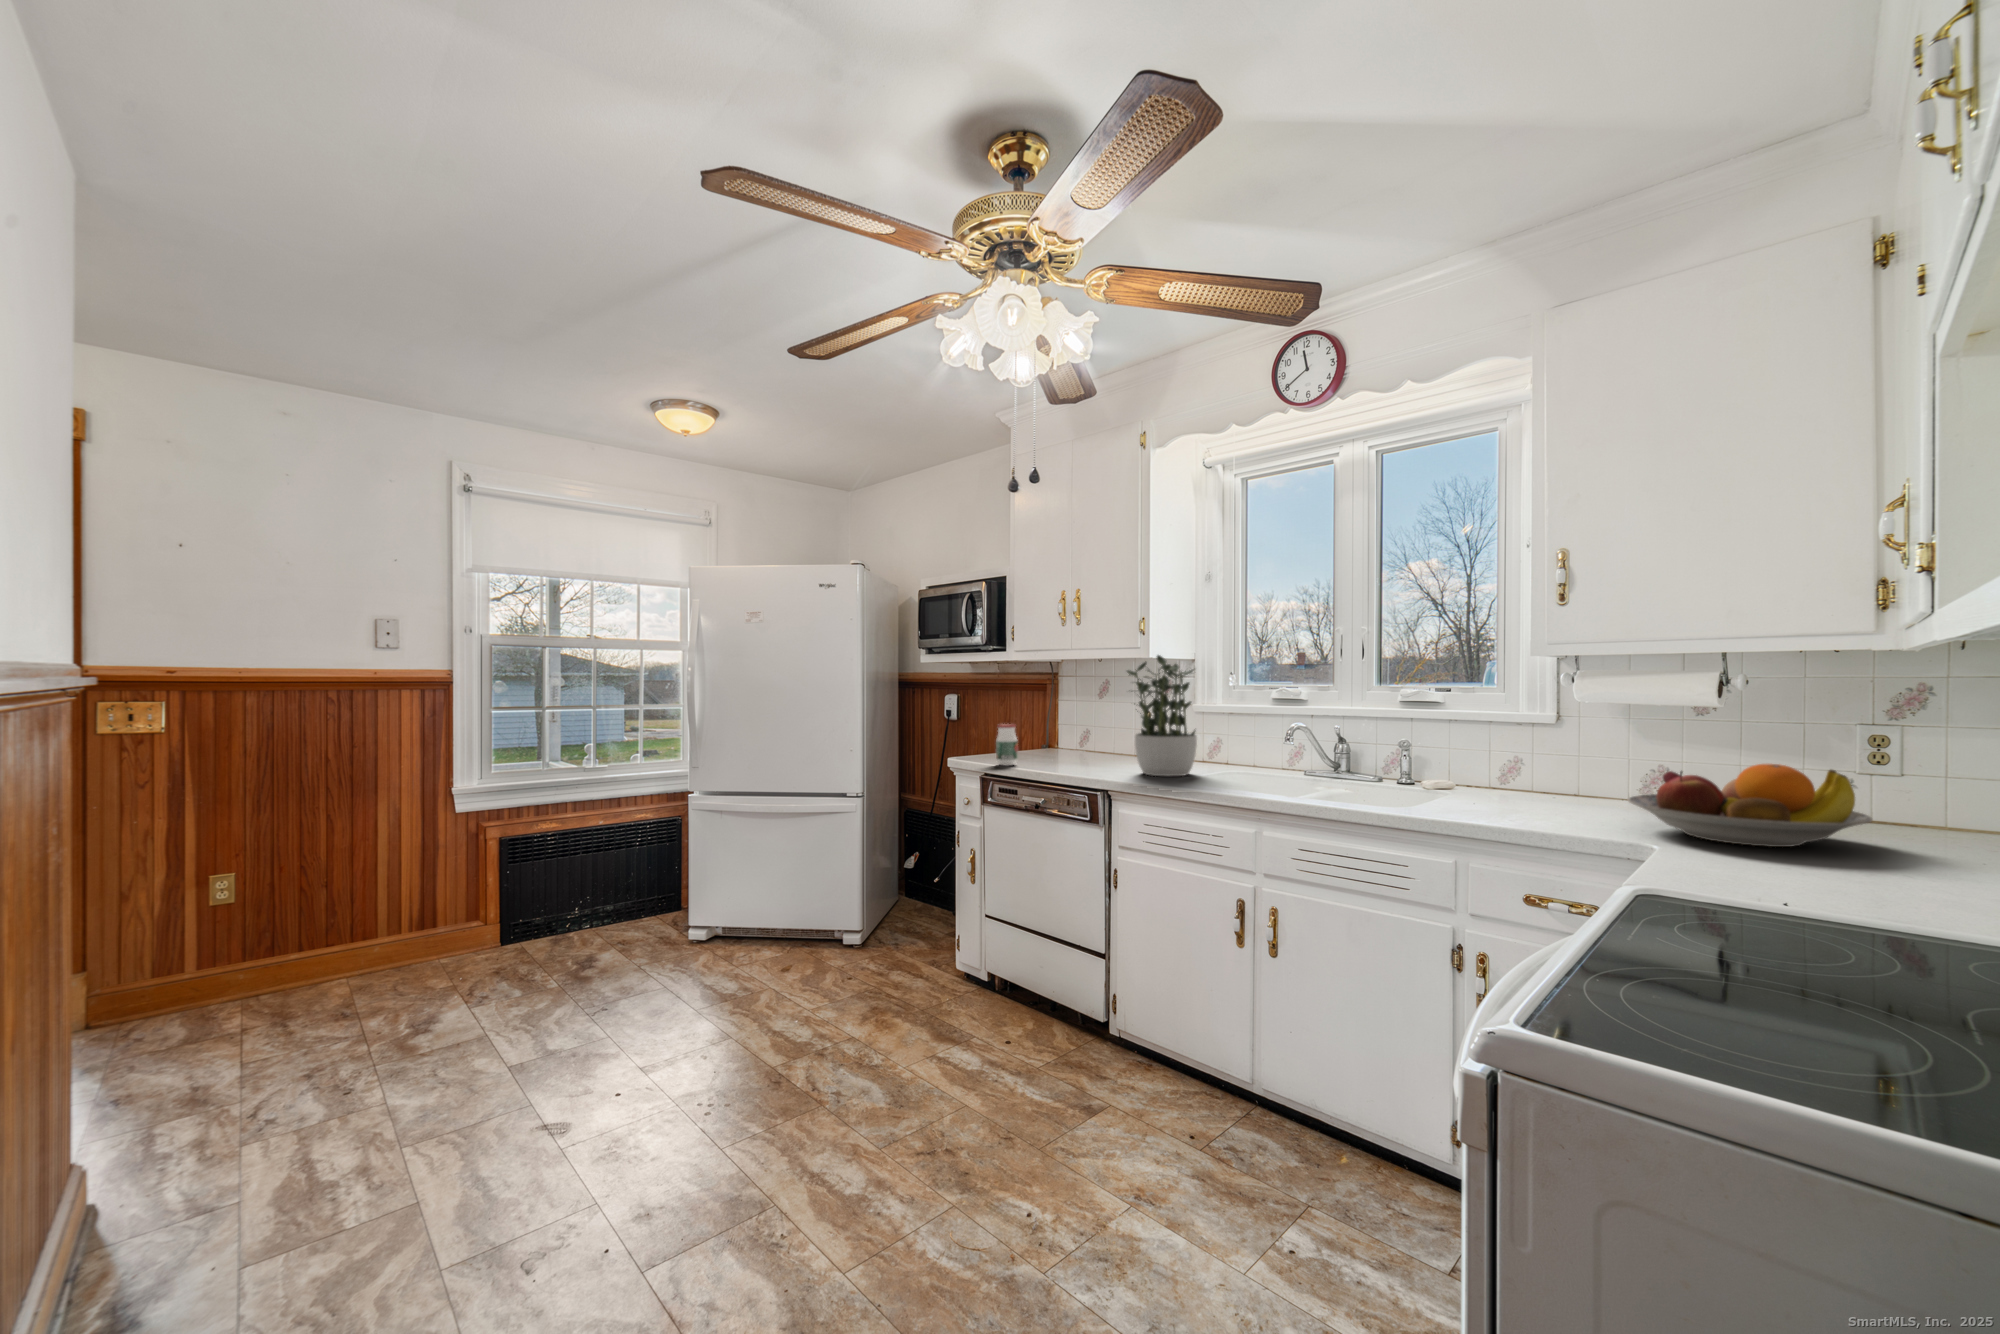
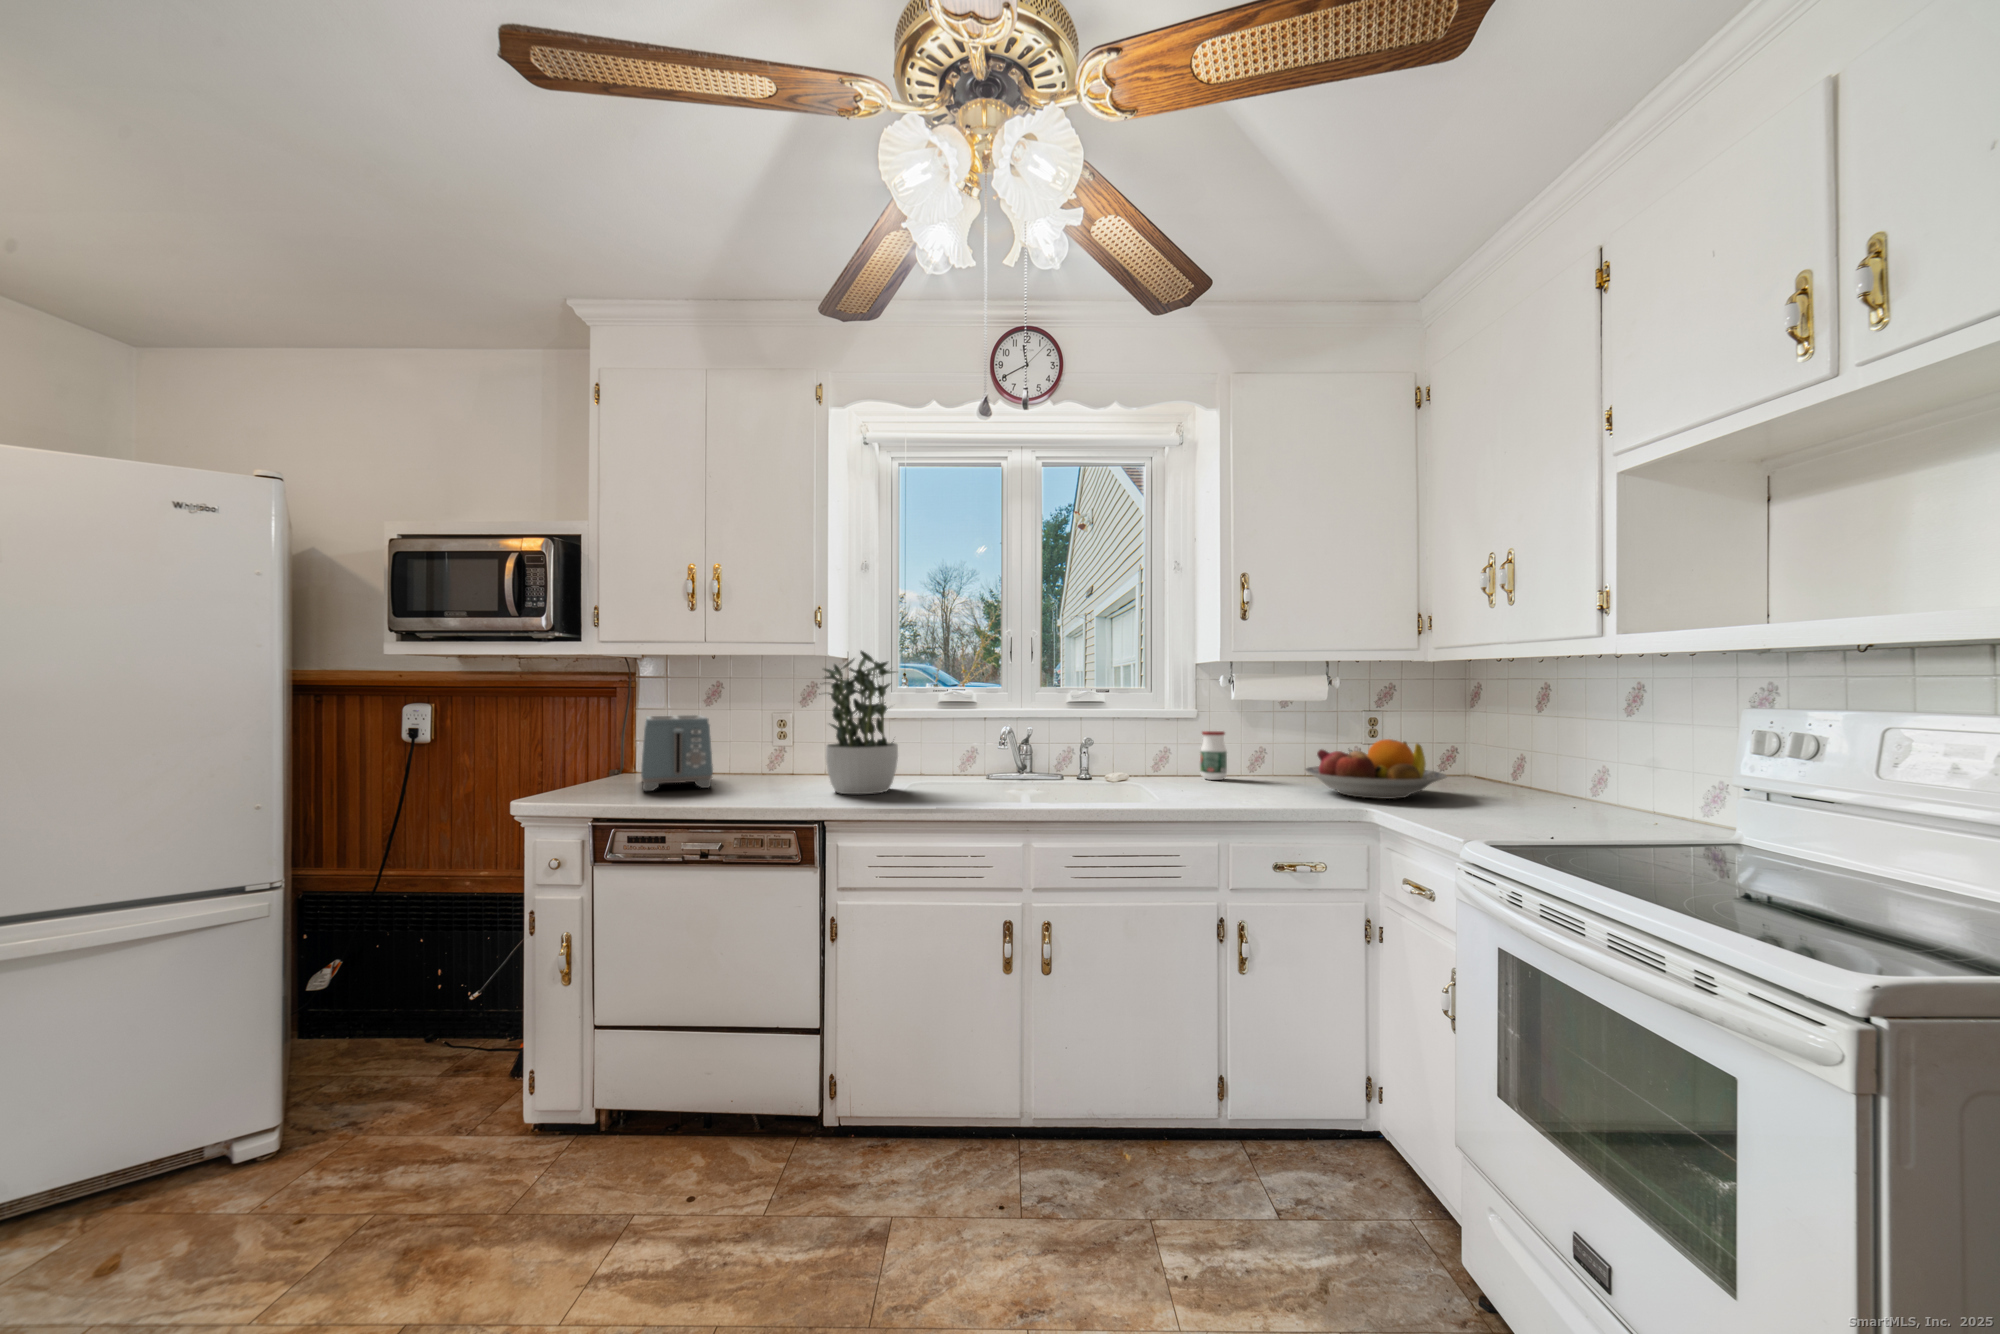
toaster: none [1028,706,1095,762] -> present [641,715,713,791]
jar: present [996,724,1018,766] -> present [1200,731,1227,780]

